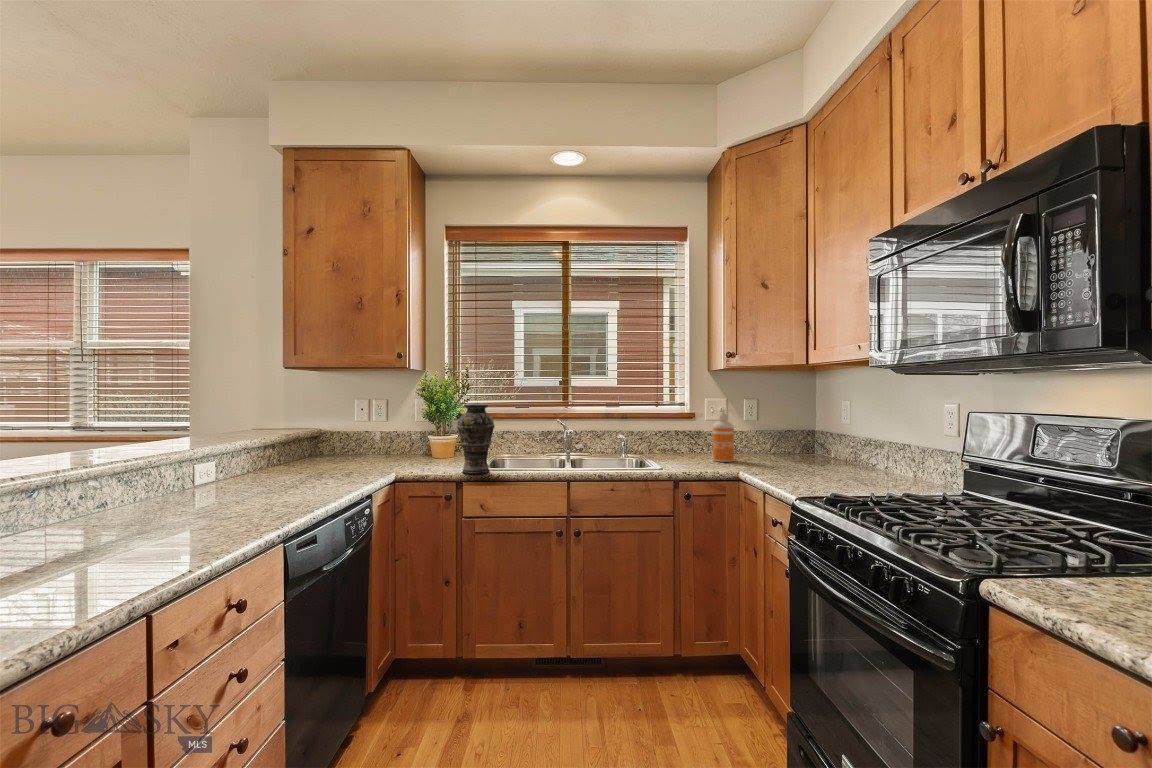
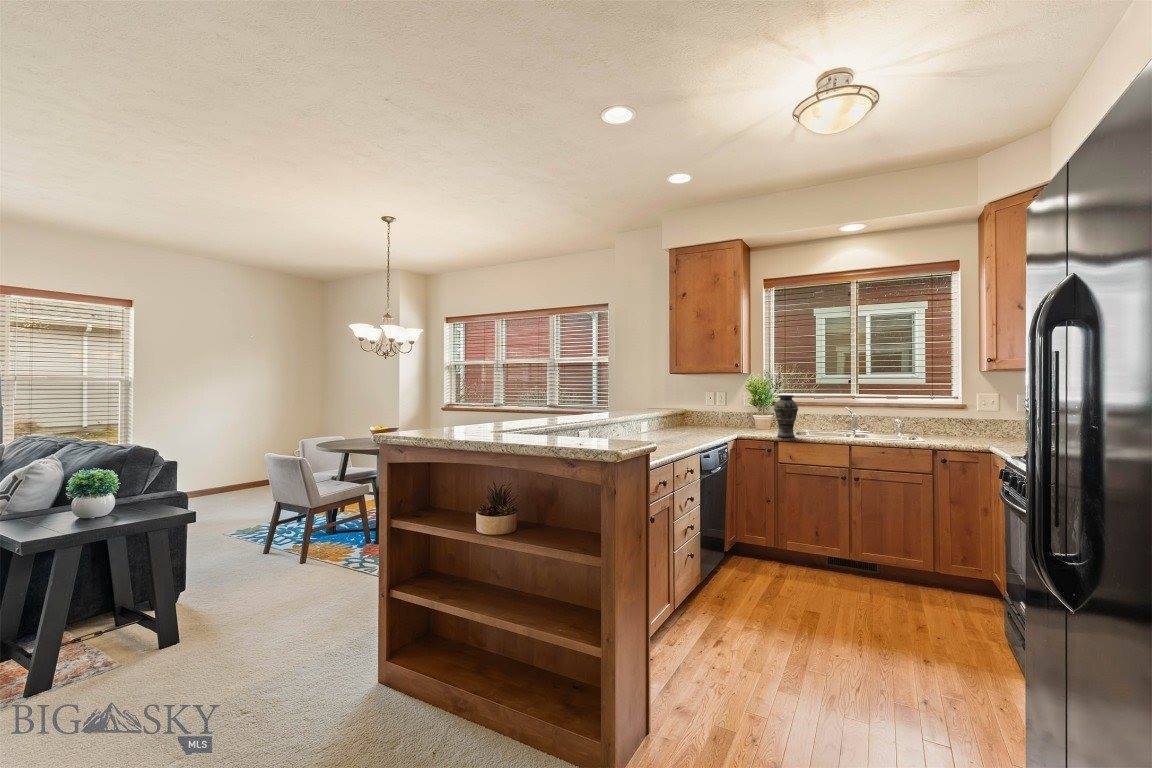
soap dispenser: present [713,410,734,462] -> none [976,402,996,441]

